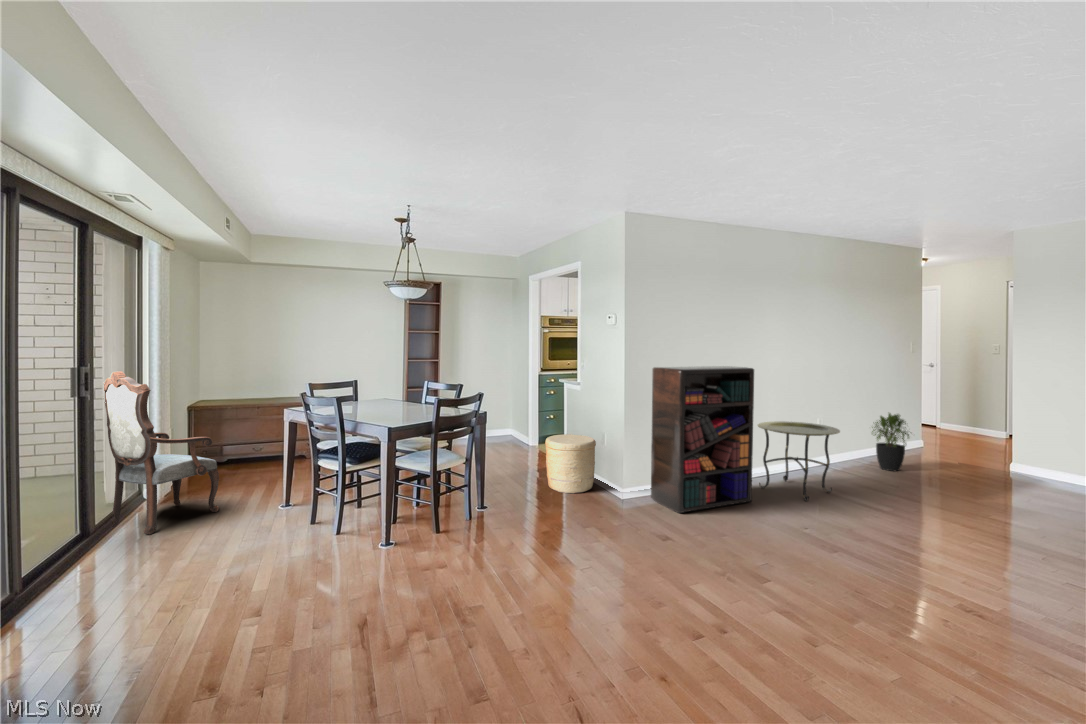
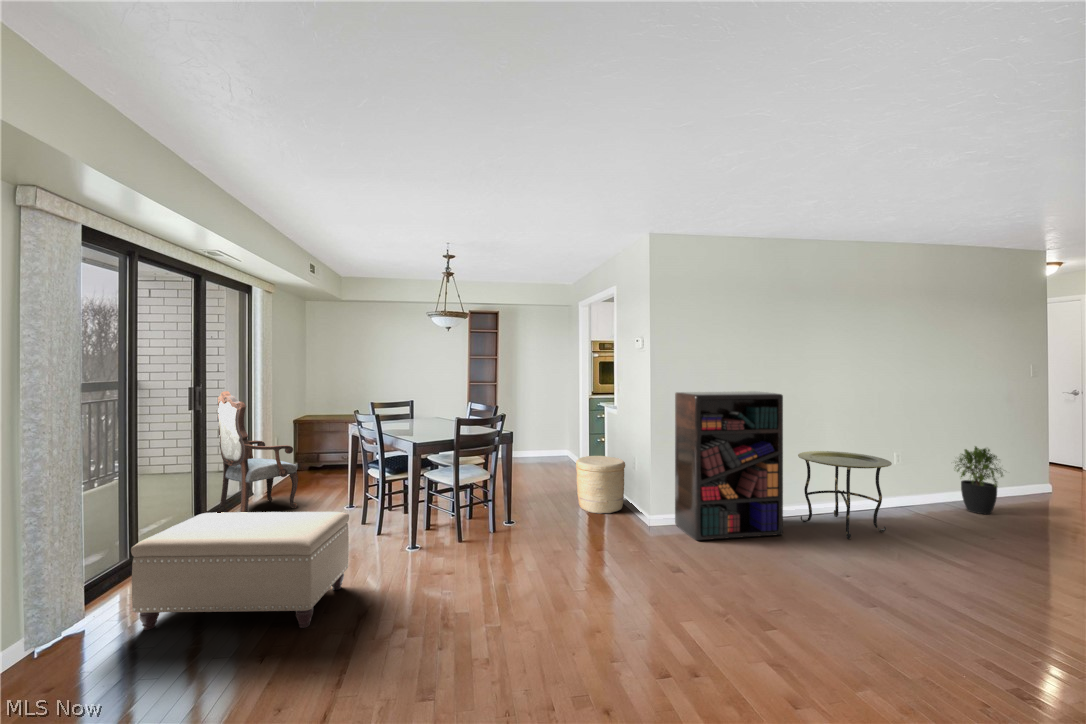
ottoman: none [38,513,329,690] -> present [131,512,349,630]

